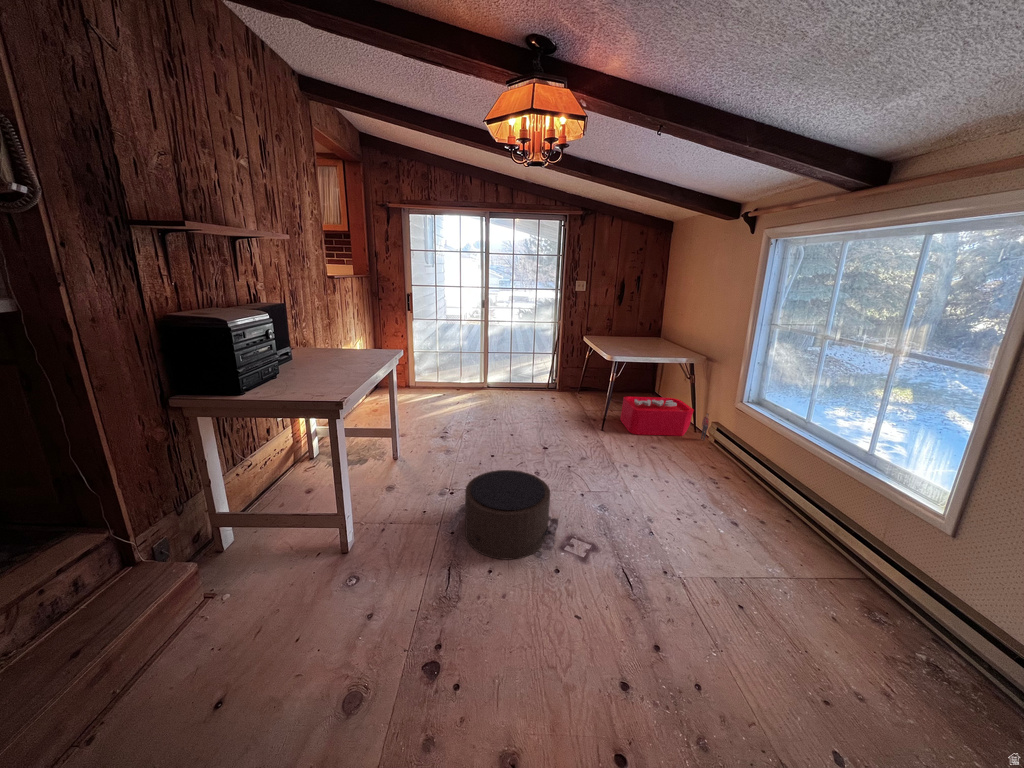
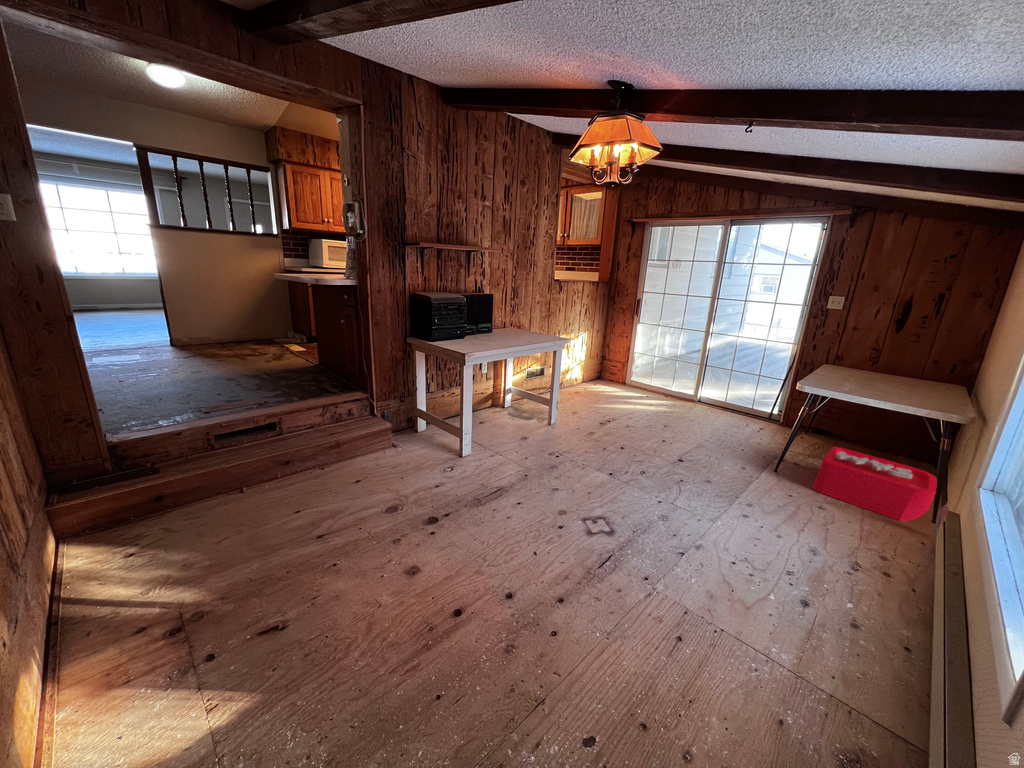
pouf: present [447,470,558,559] -> none [515,442,599,512]

